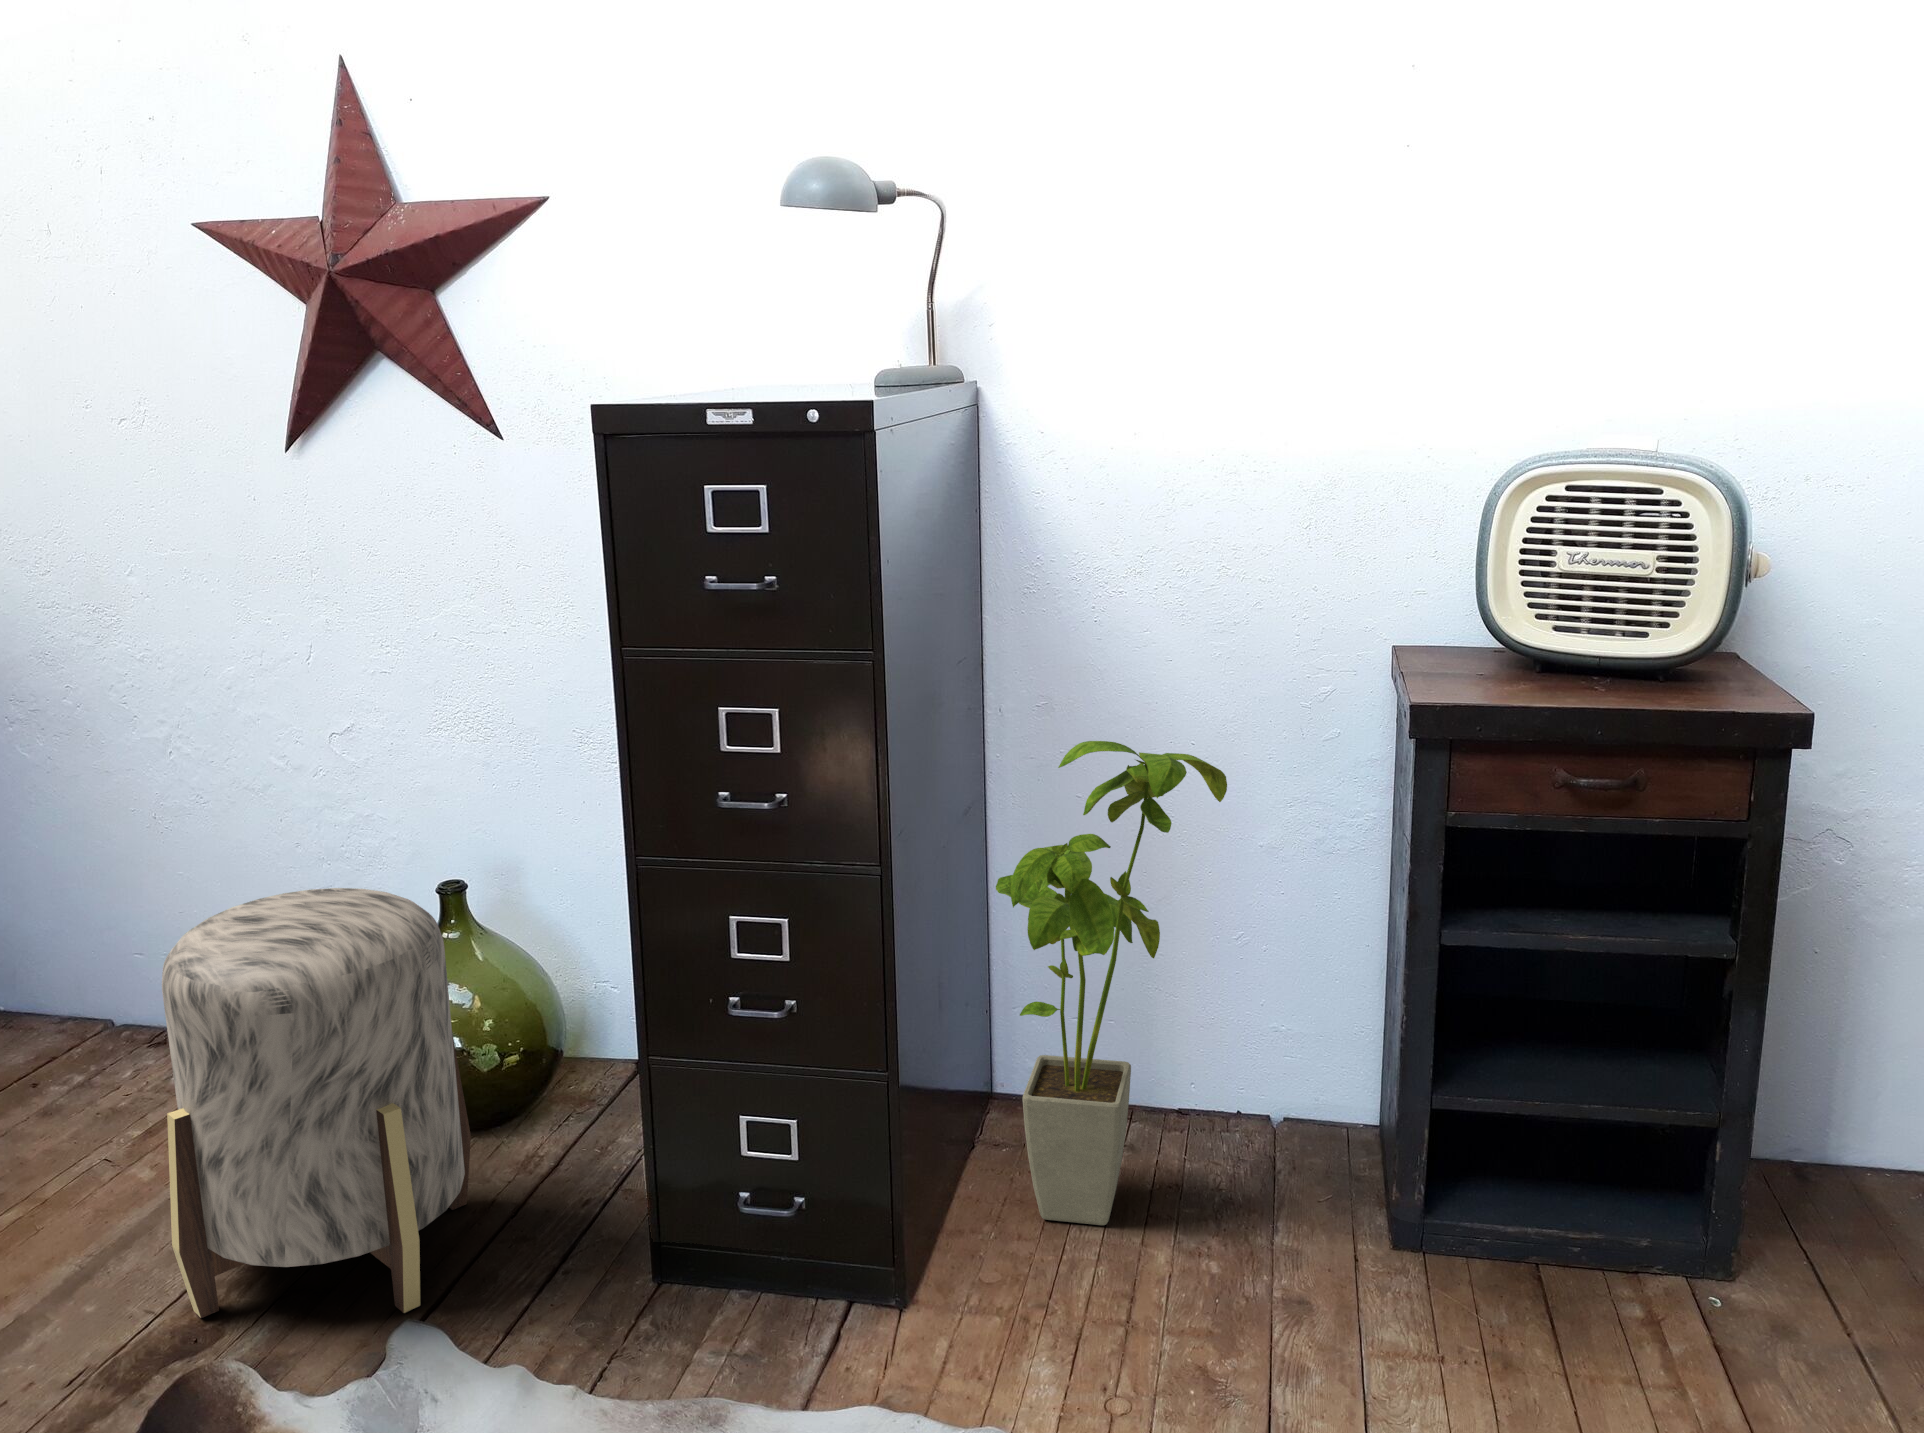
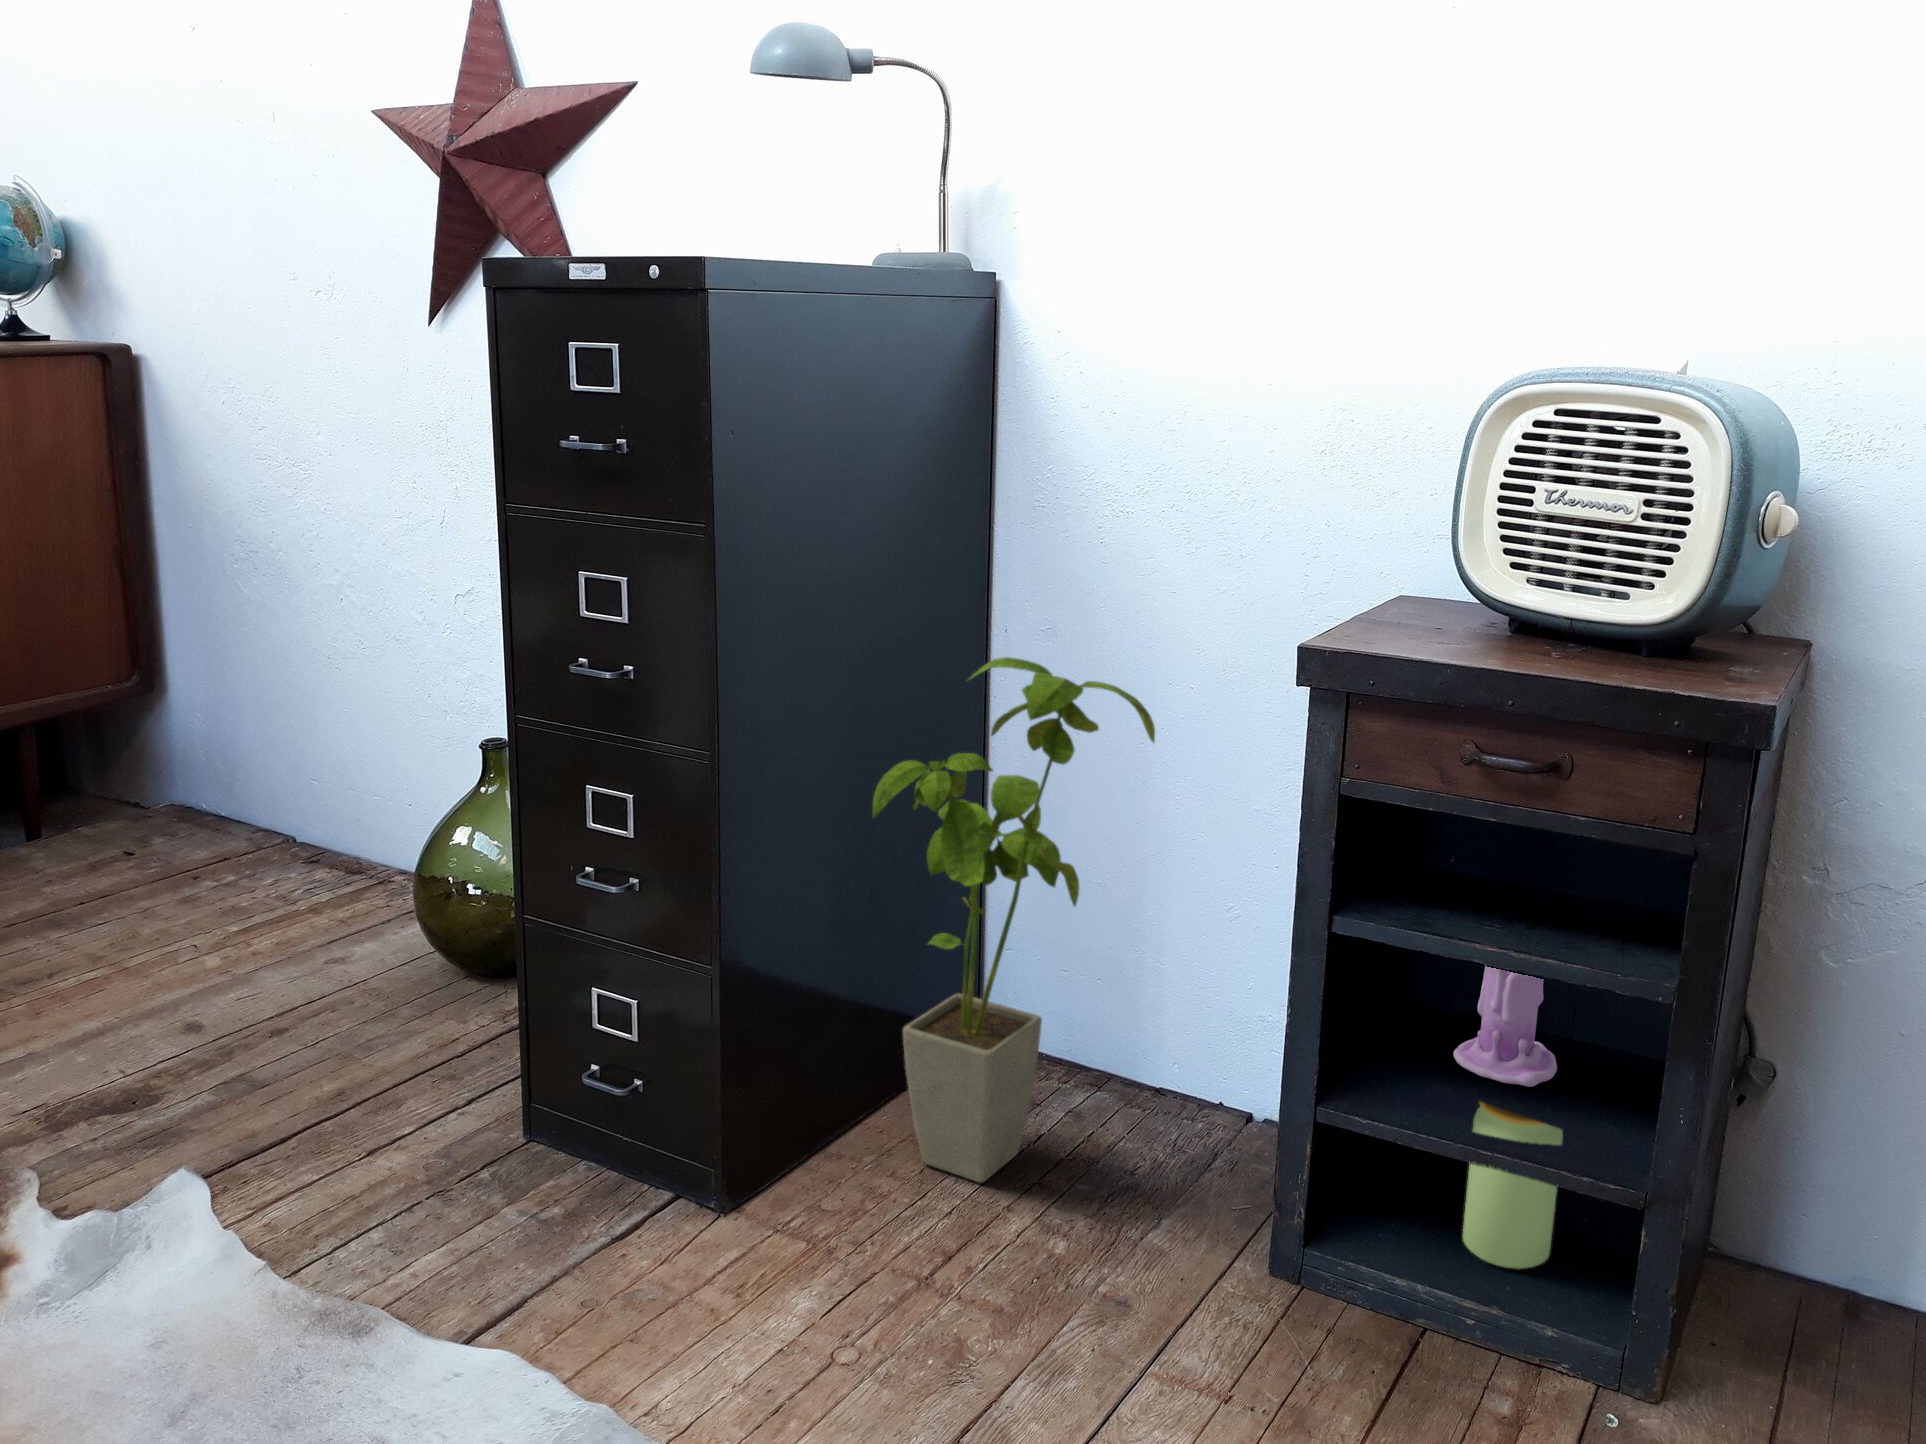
ottoman: present [162,888,471,1318] -> none [134,719,437,1117]
candle: none [1509,925,1596,1046] -> present [1453,966,1557,1087]
jar: none [1533,1045,1614,1198] -> present [1463,1102,1563,1269]

